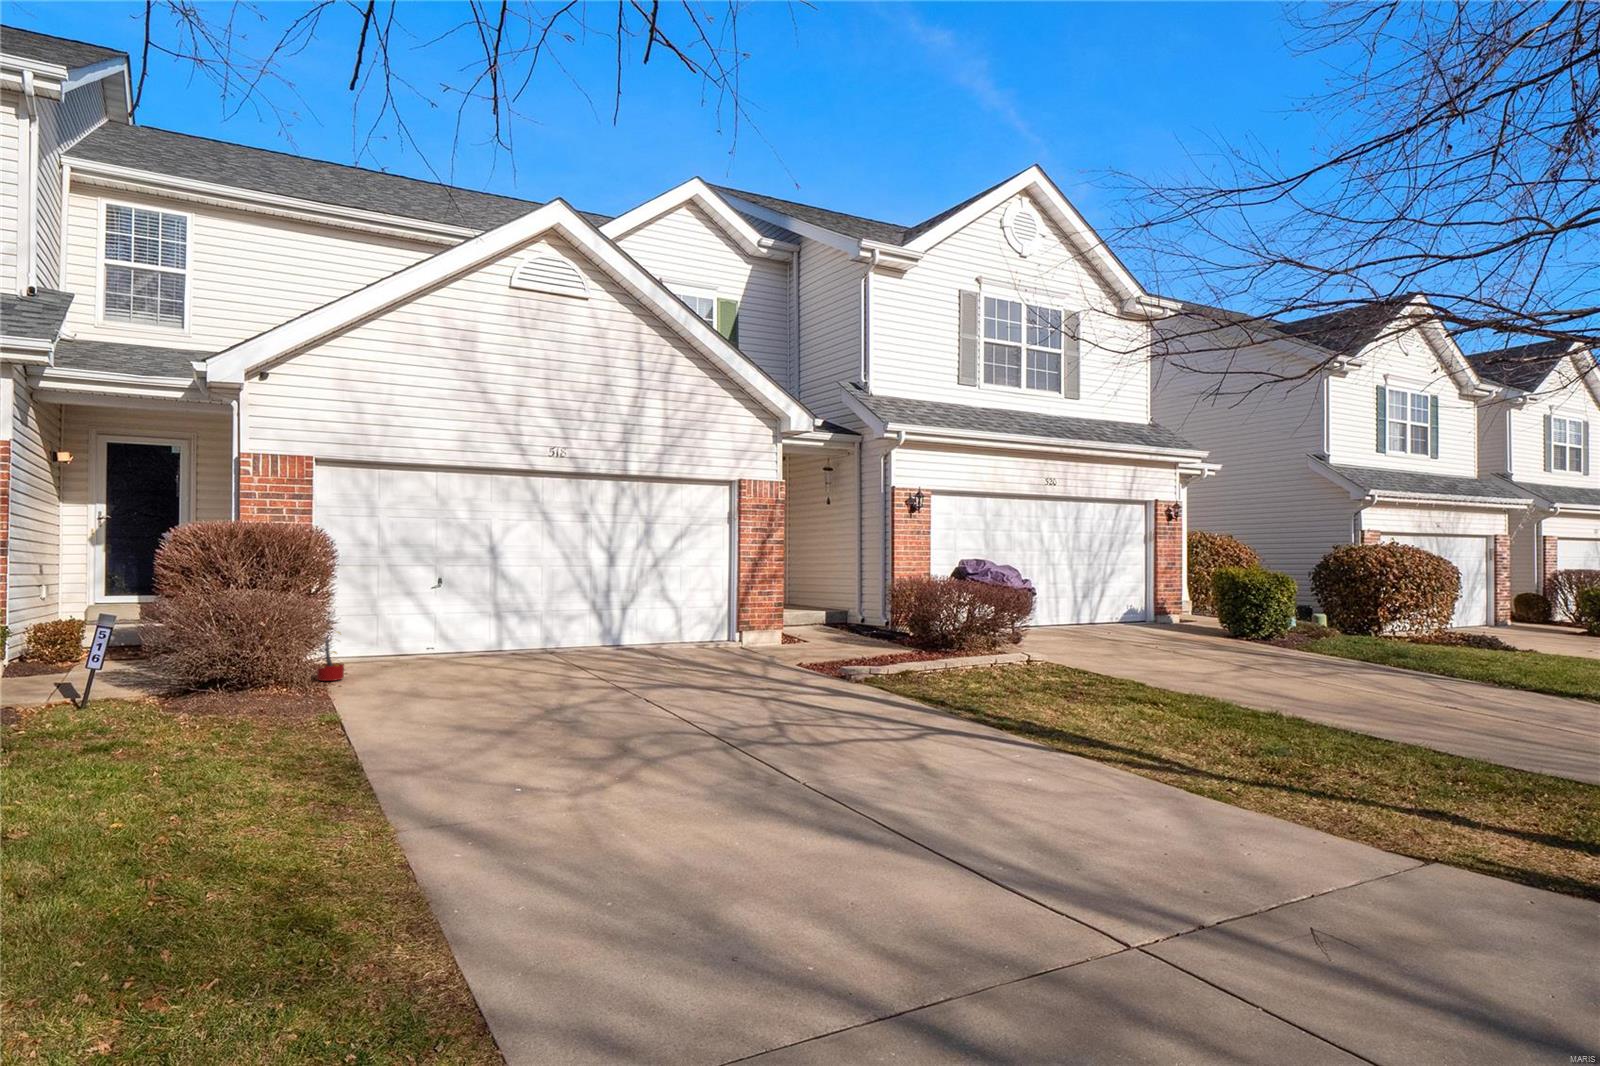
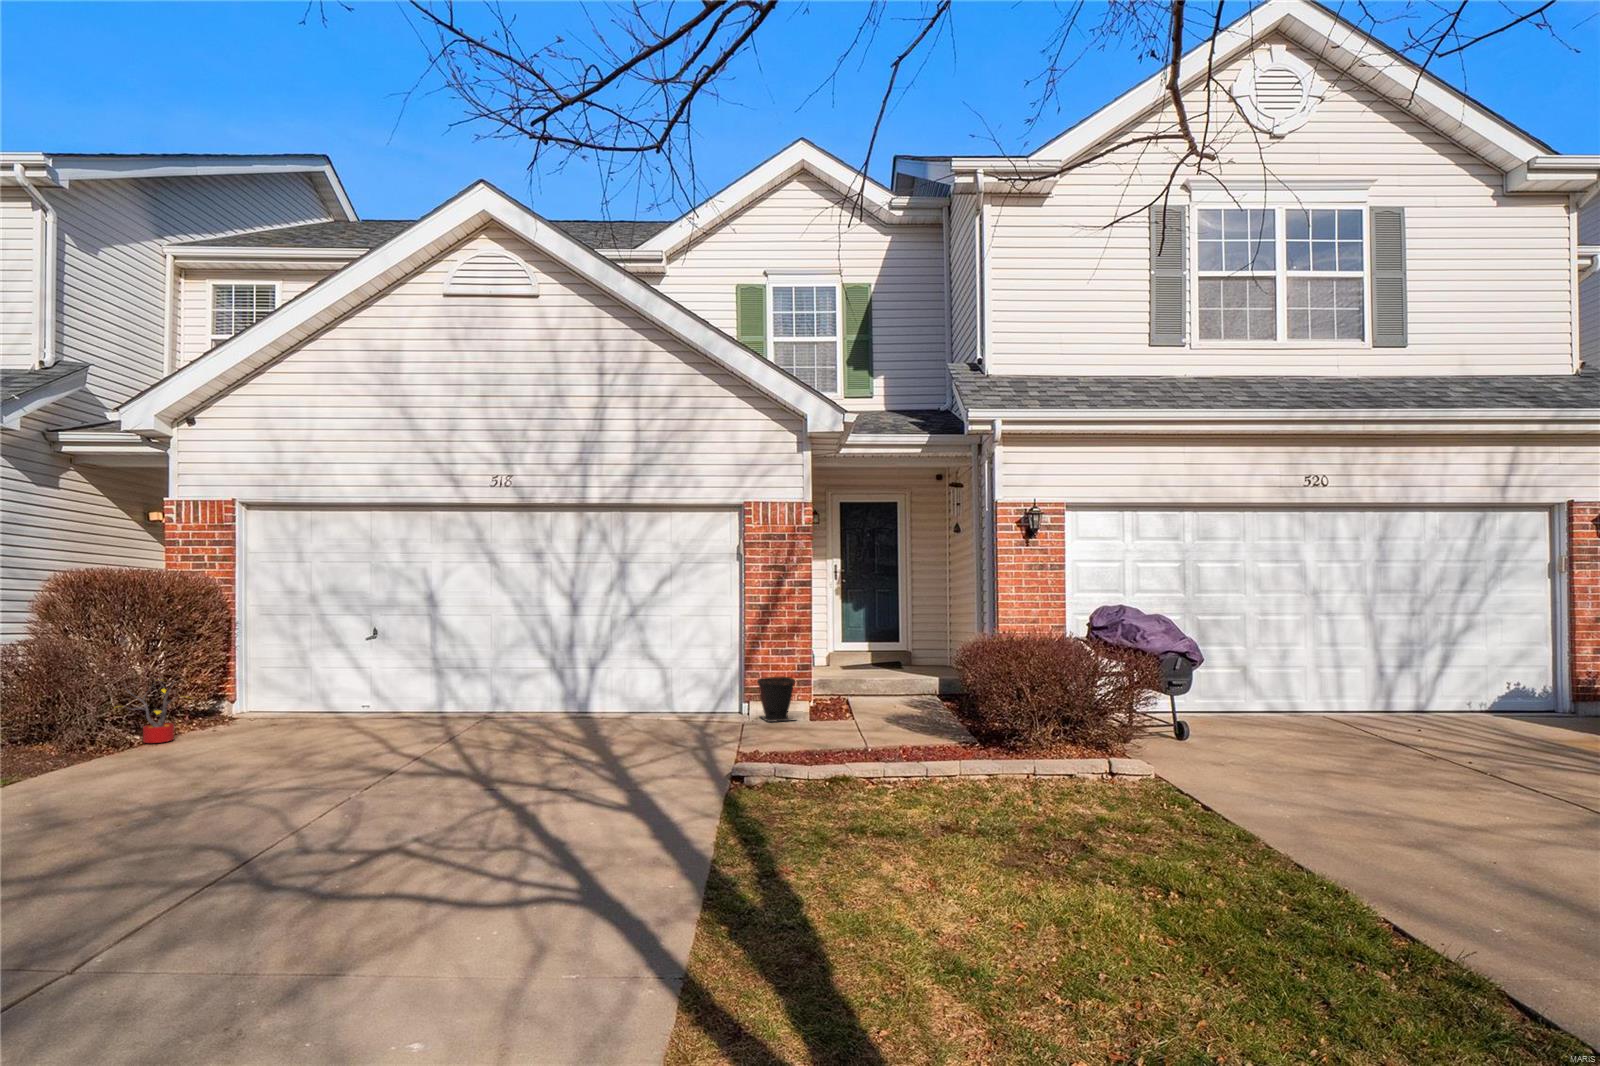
bucket: none [757,611,789,644] -> present [757,677,795,722]

